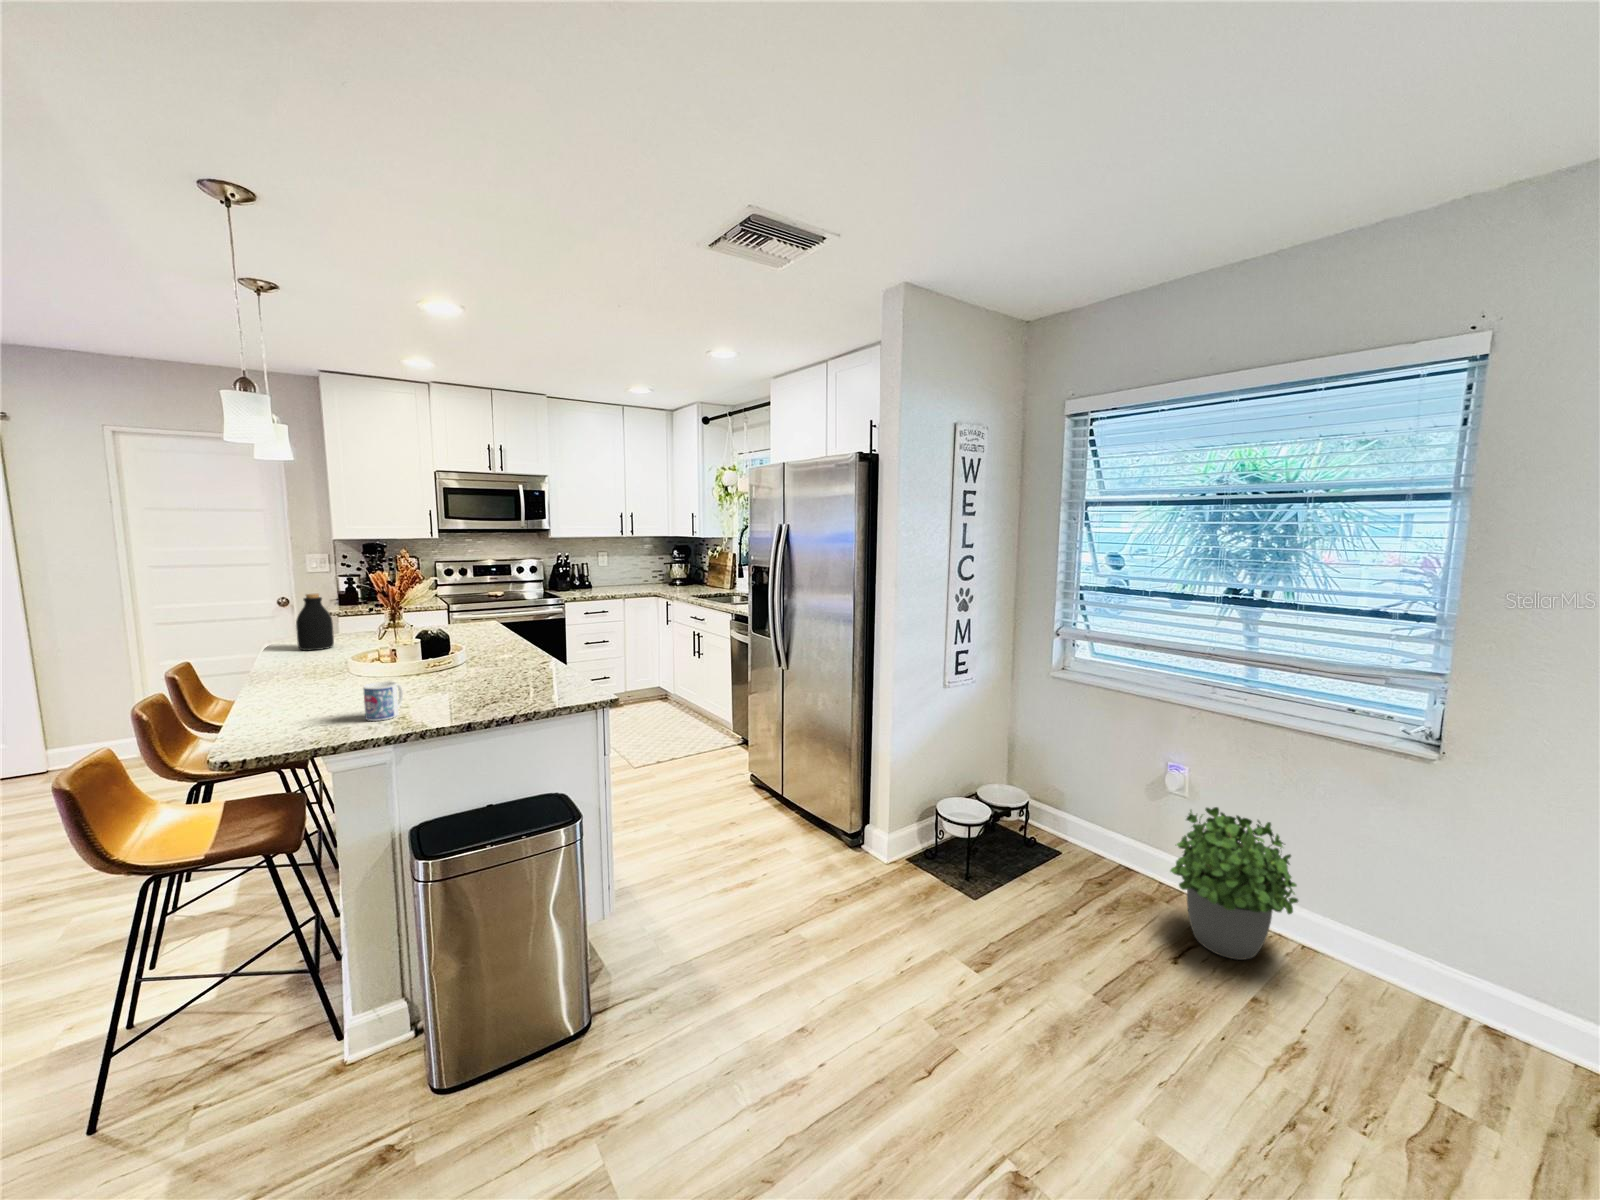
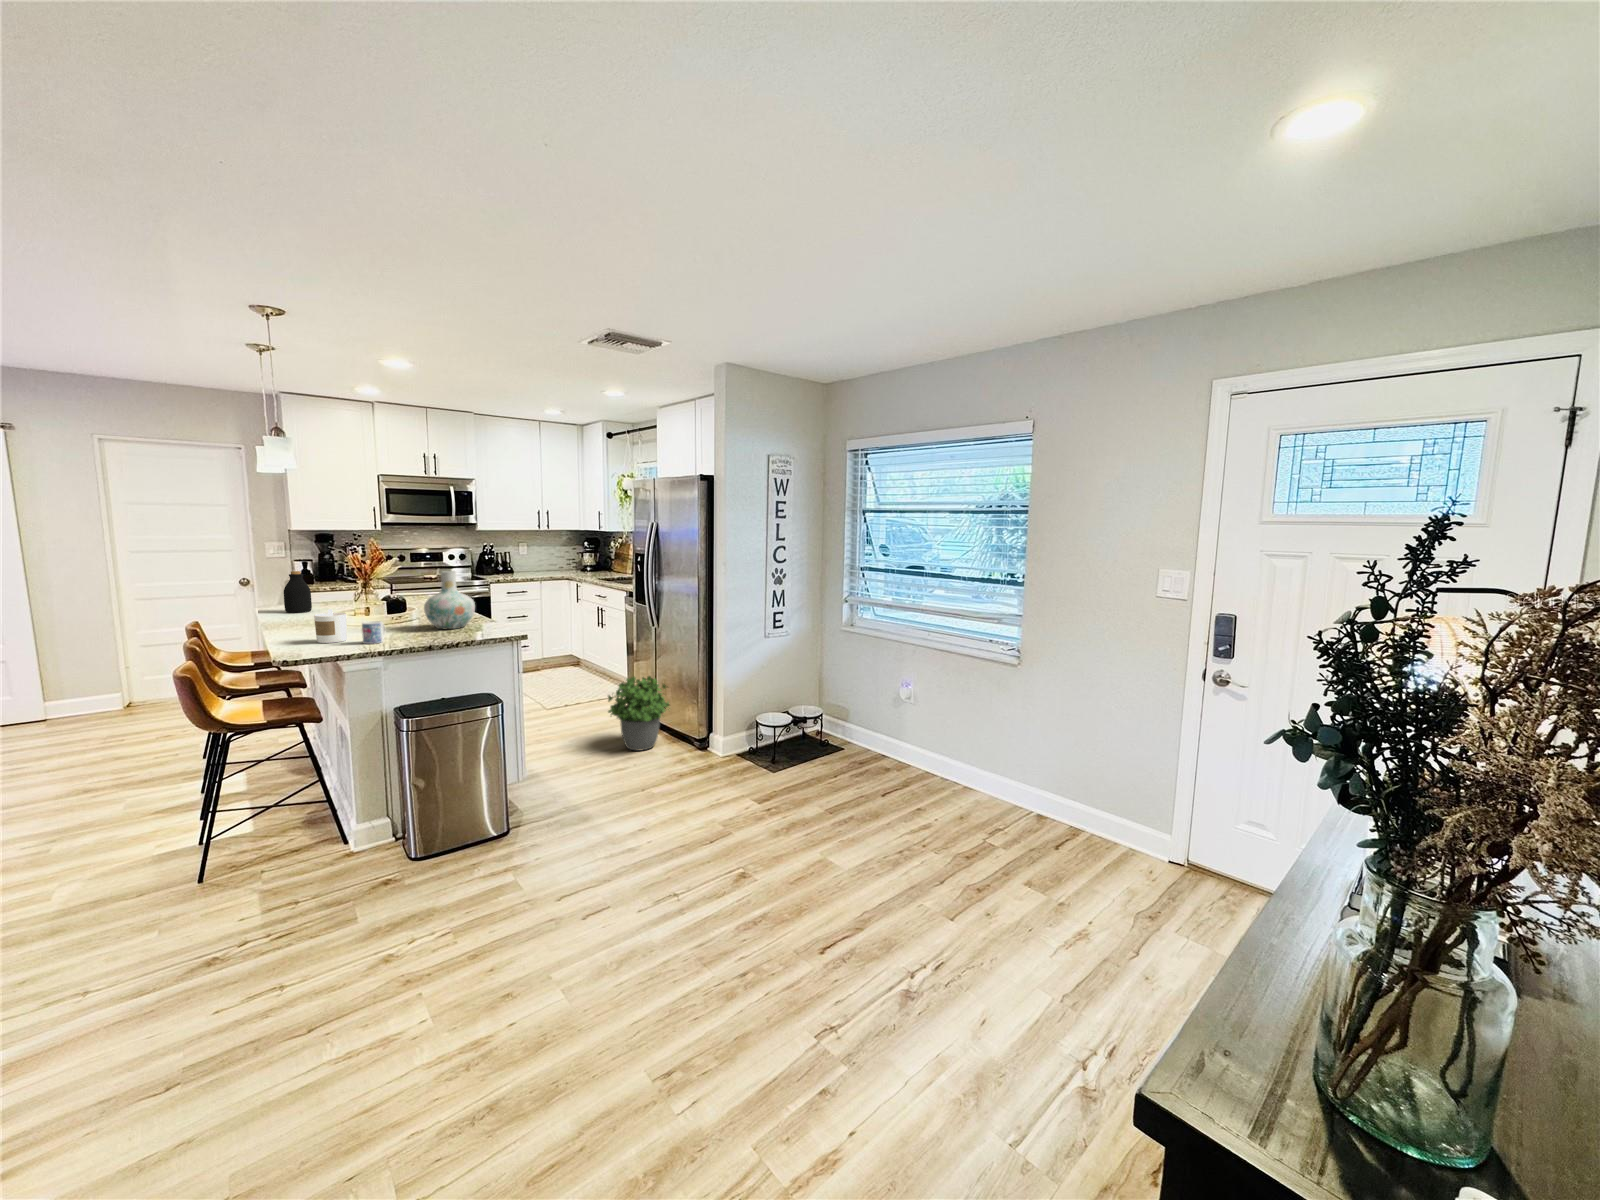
vase: none [467,597,542,687] -> present [424,571,475,629]
candle: none [293,662,346,718] -> present [314,609,347,643]
potted plant: present [1170,807,1298,960] -> present [608,676,670,751]

